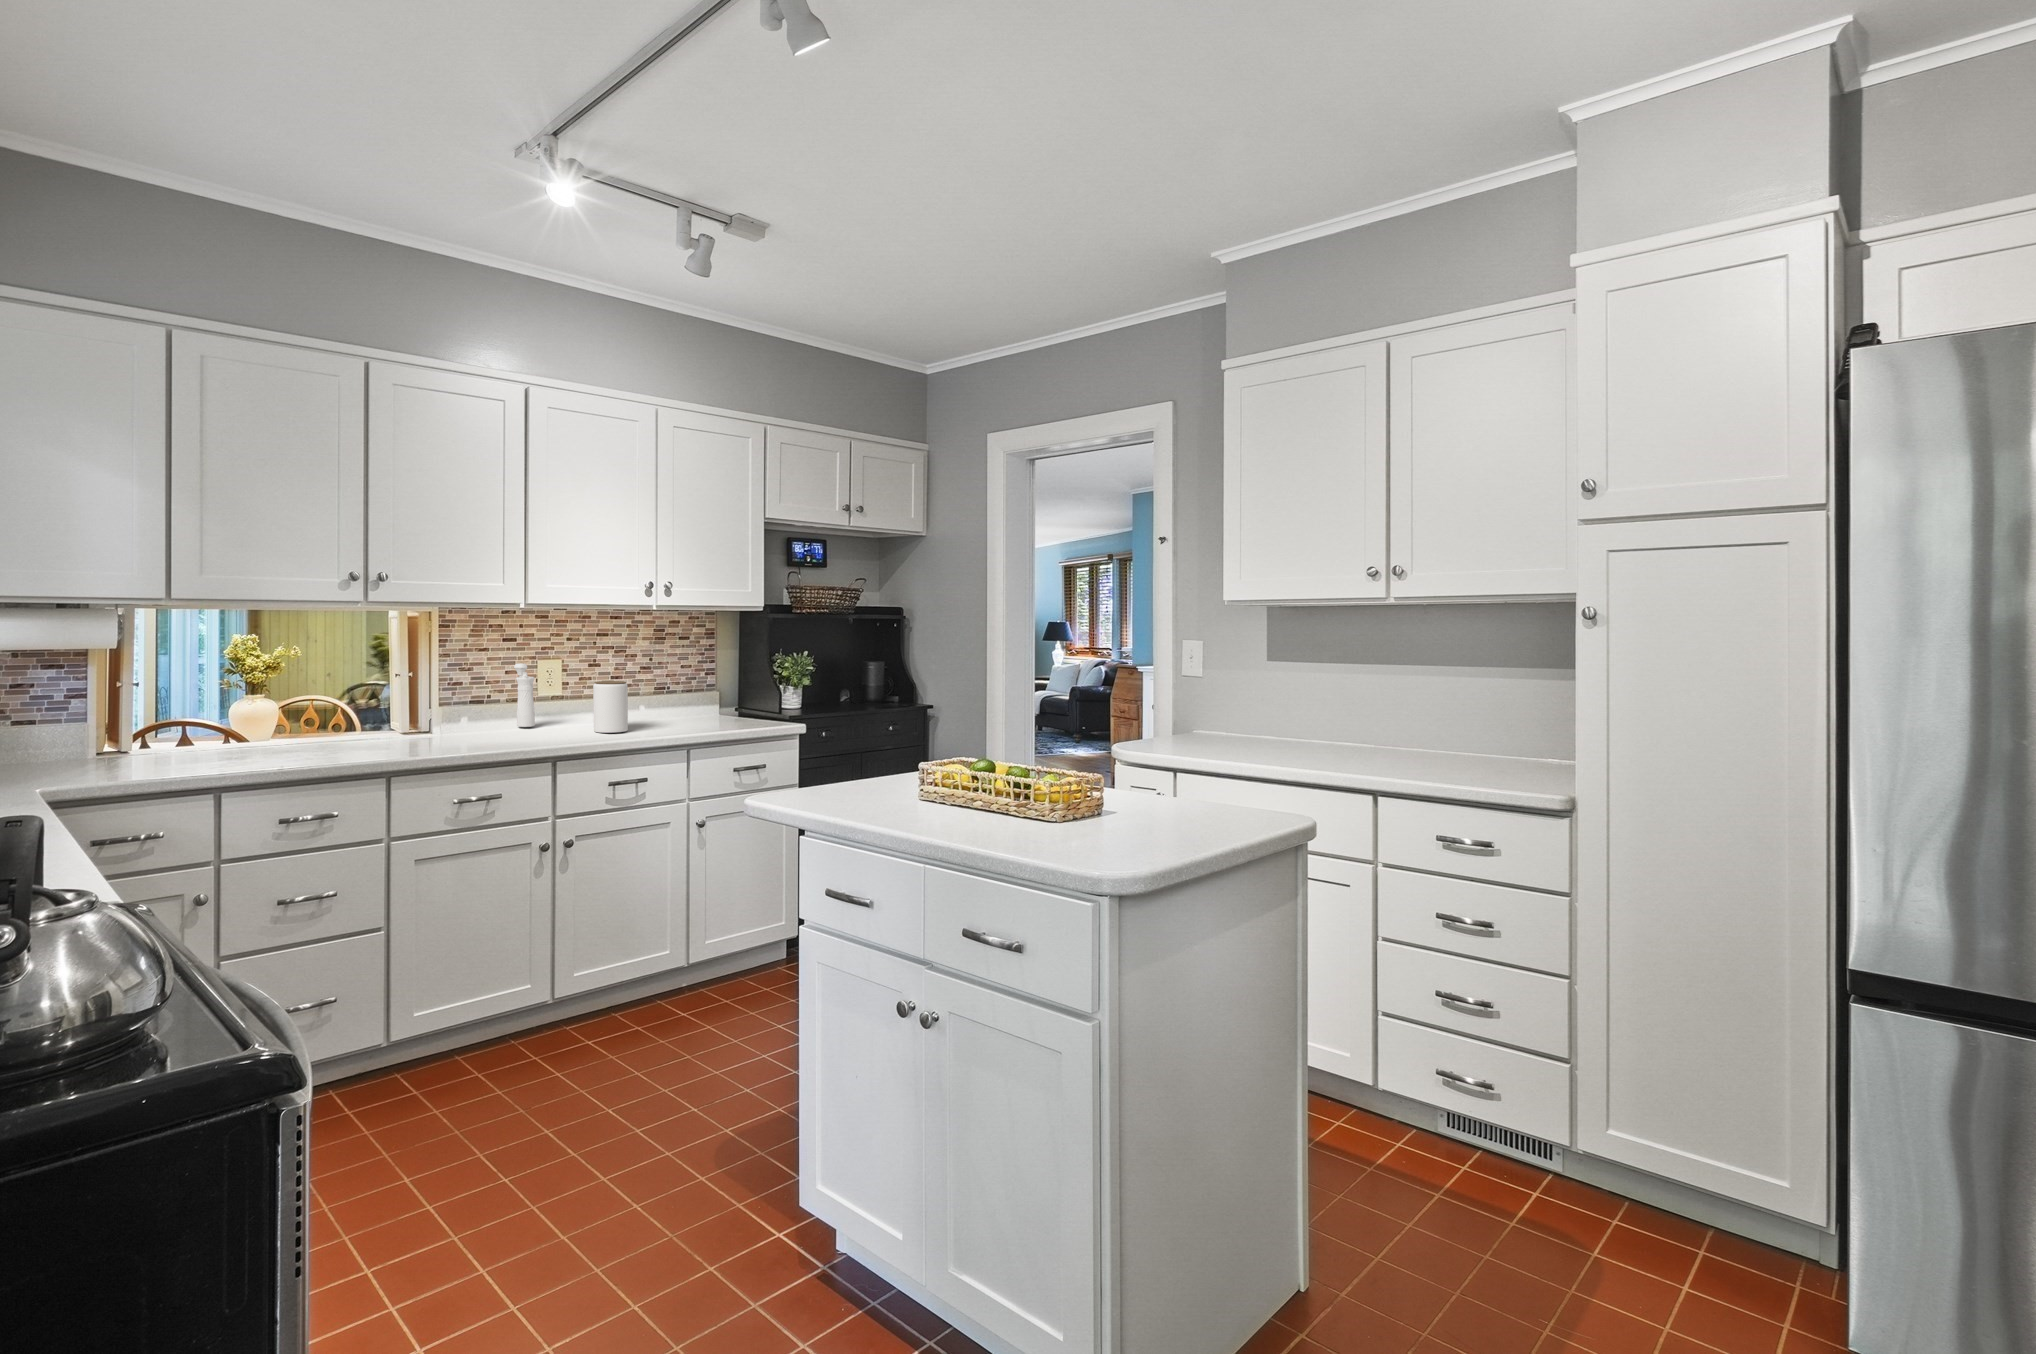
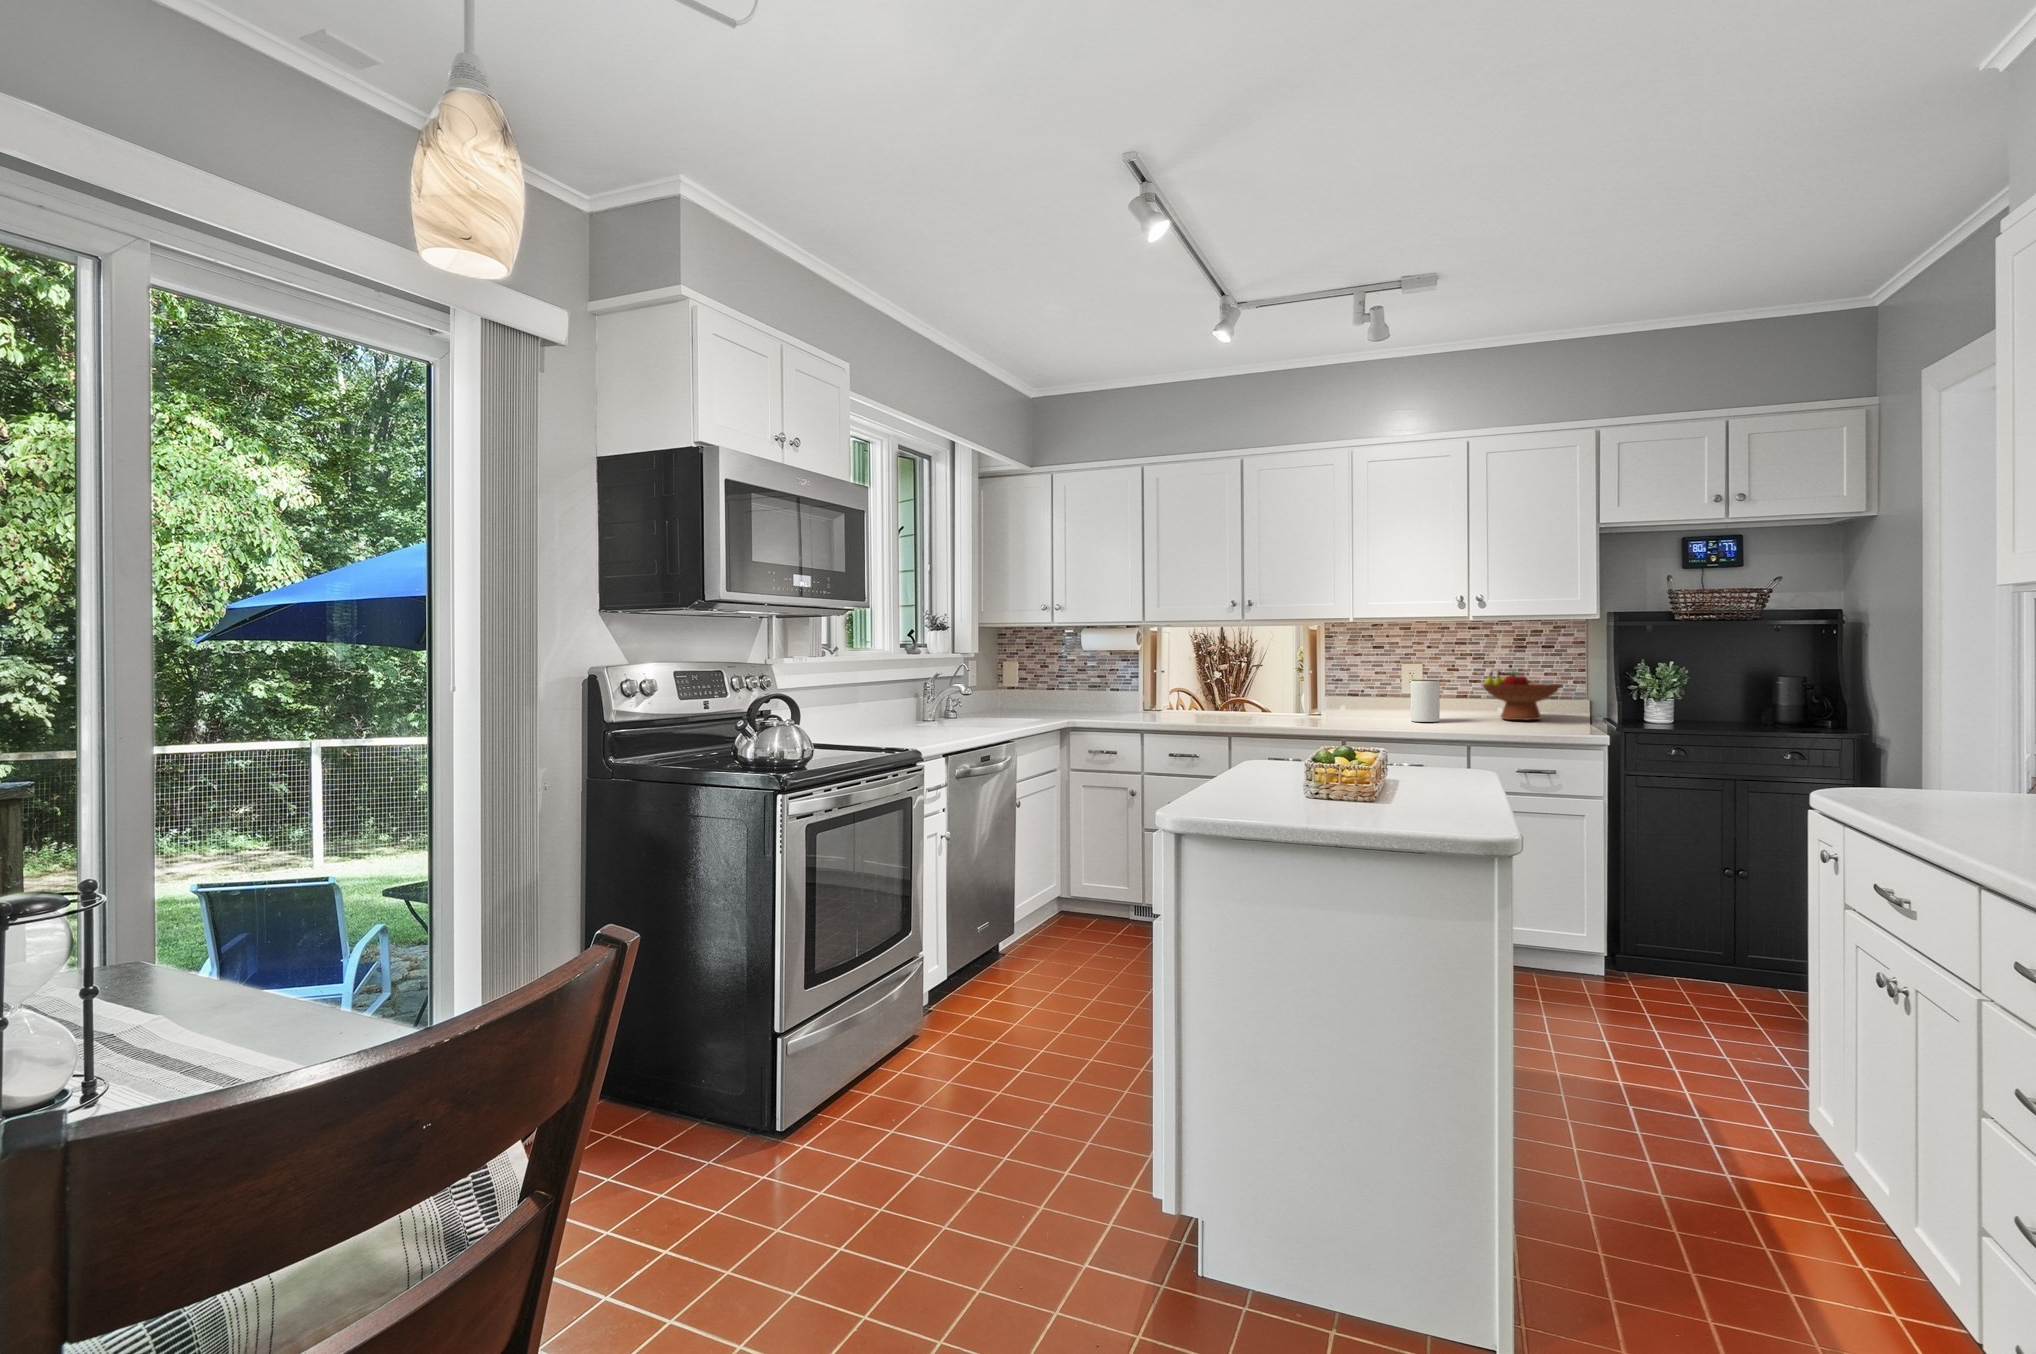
pepper mill: present [514,664,535,727] -> none [1366,666,1388,714]
fruit bowl: none [646,667,729,720] -> present [1482,671,1561,720]

